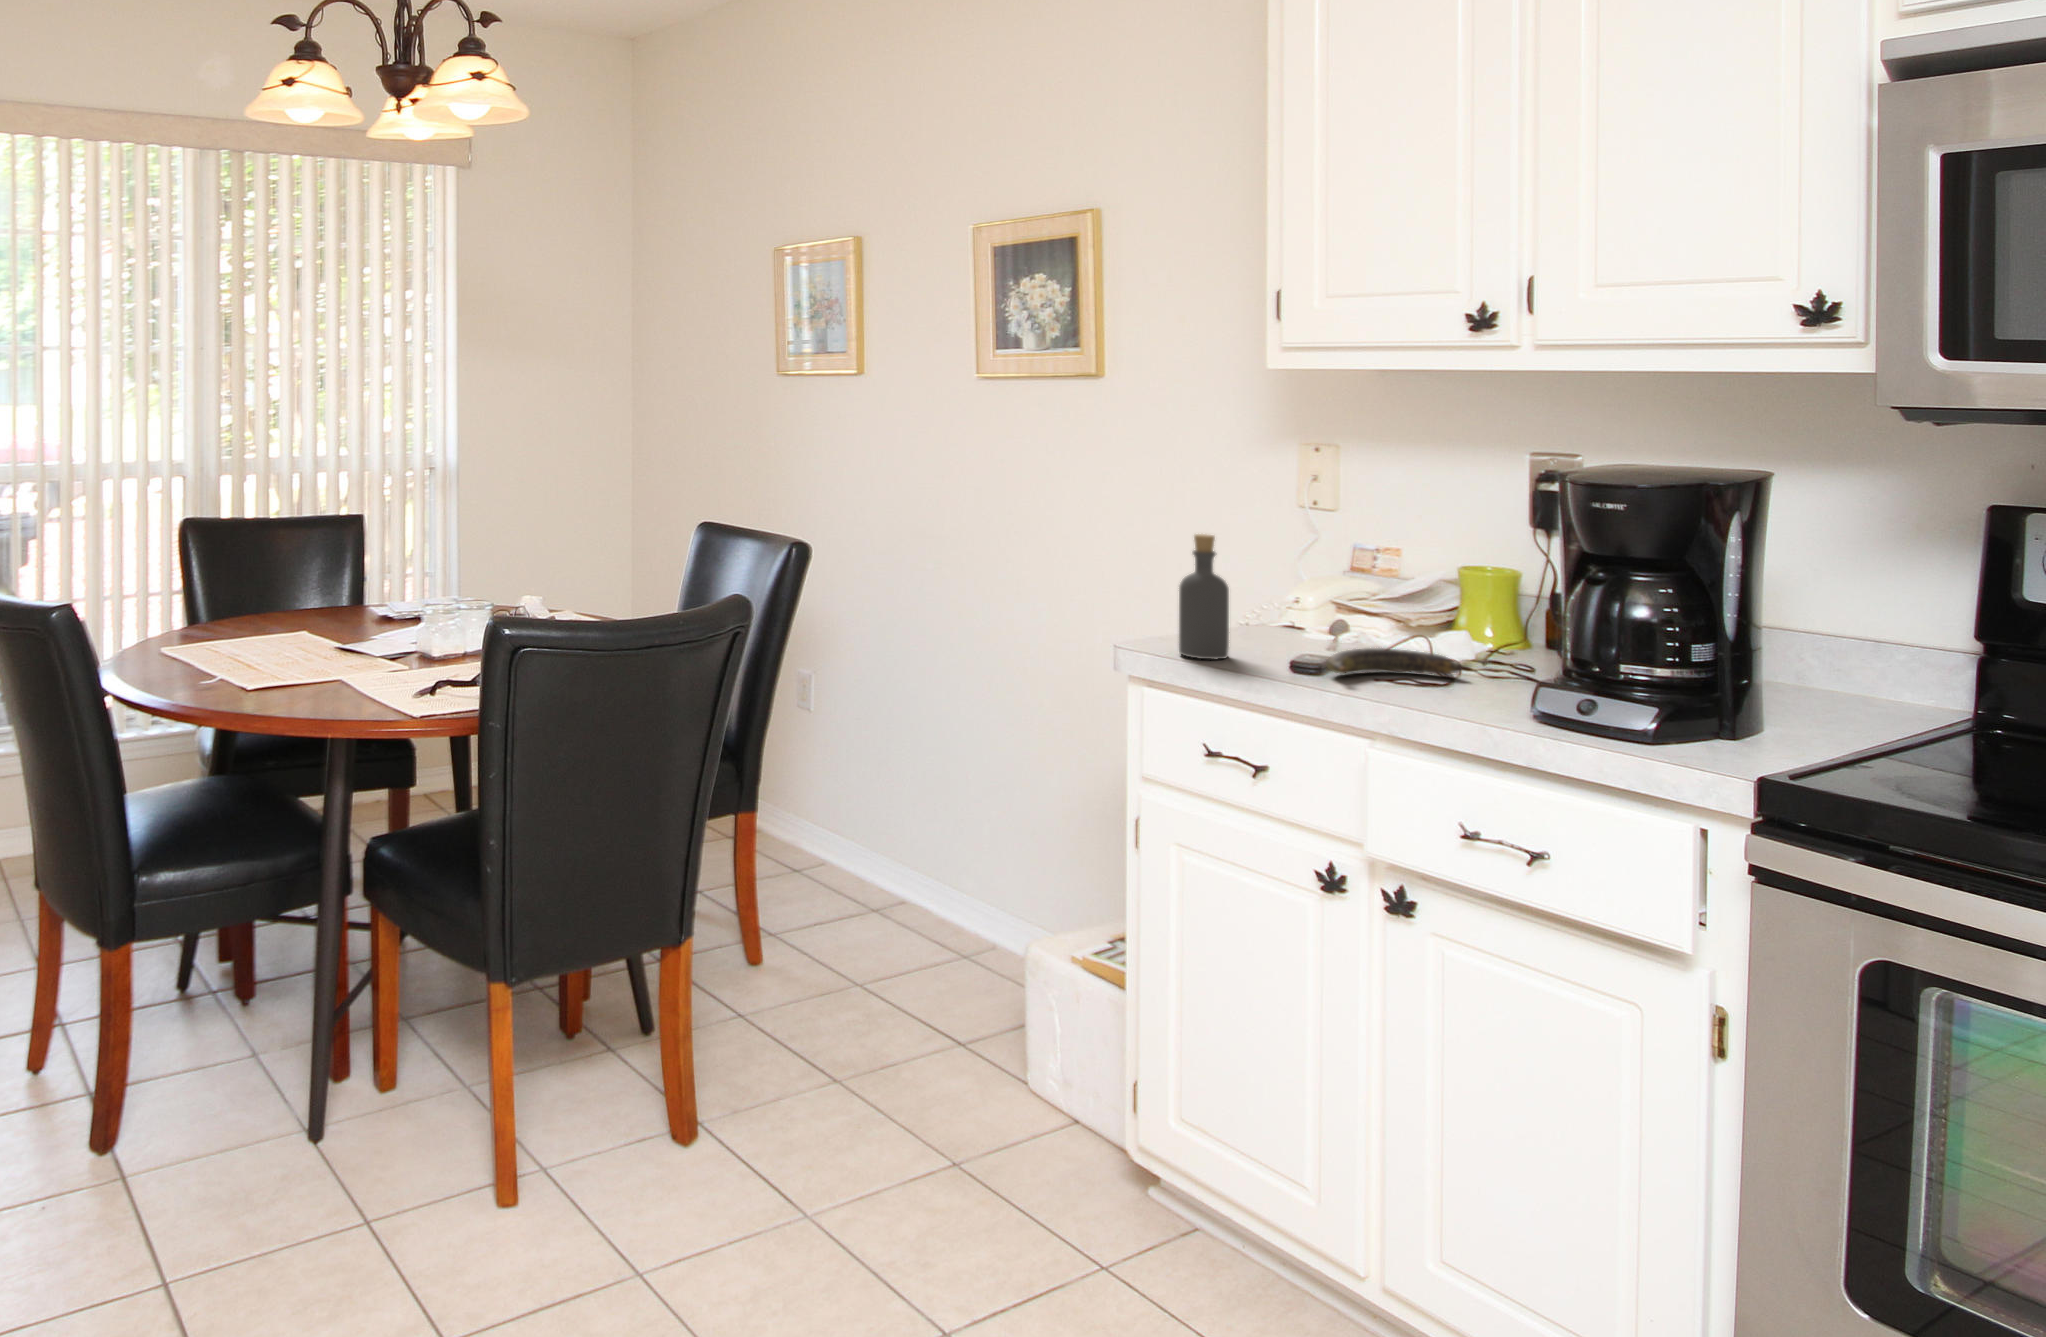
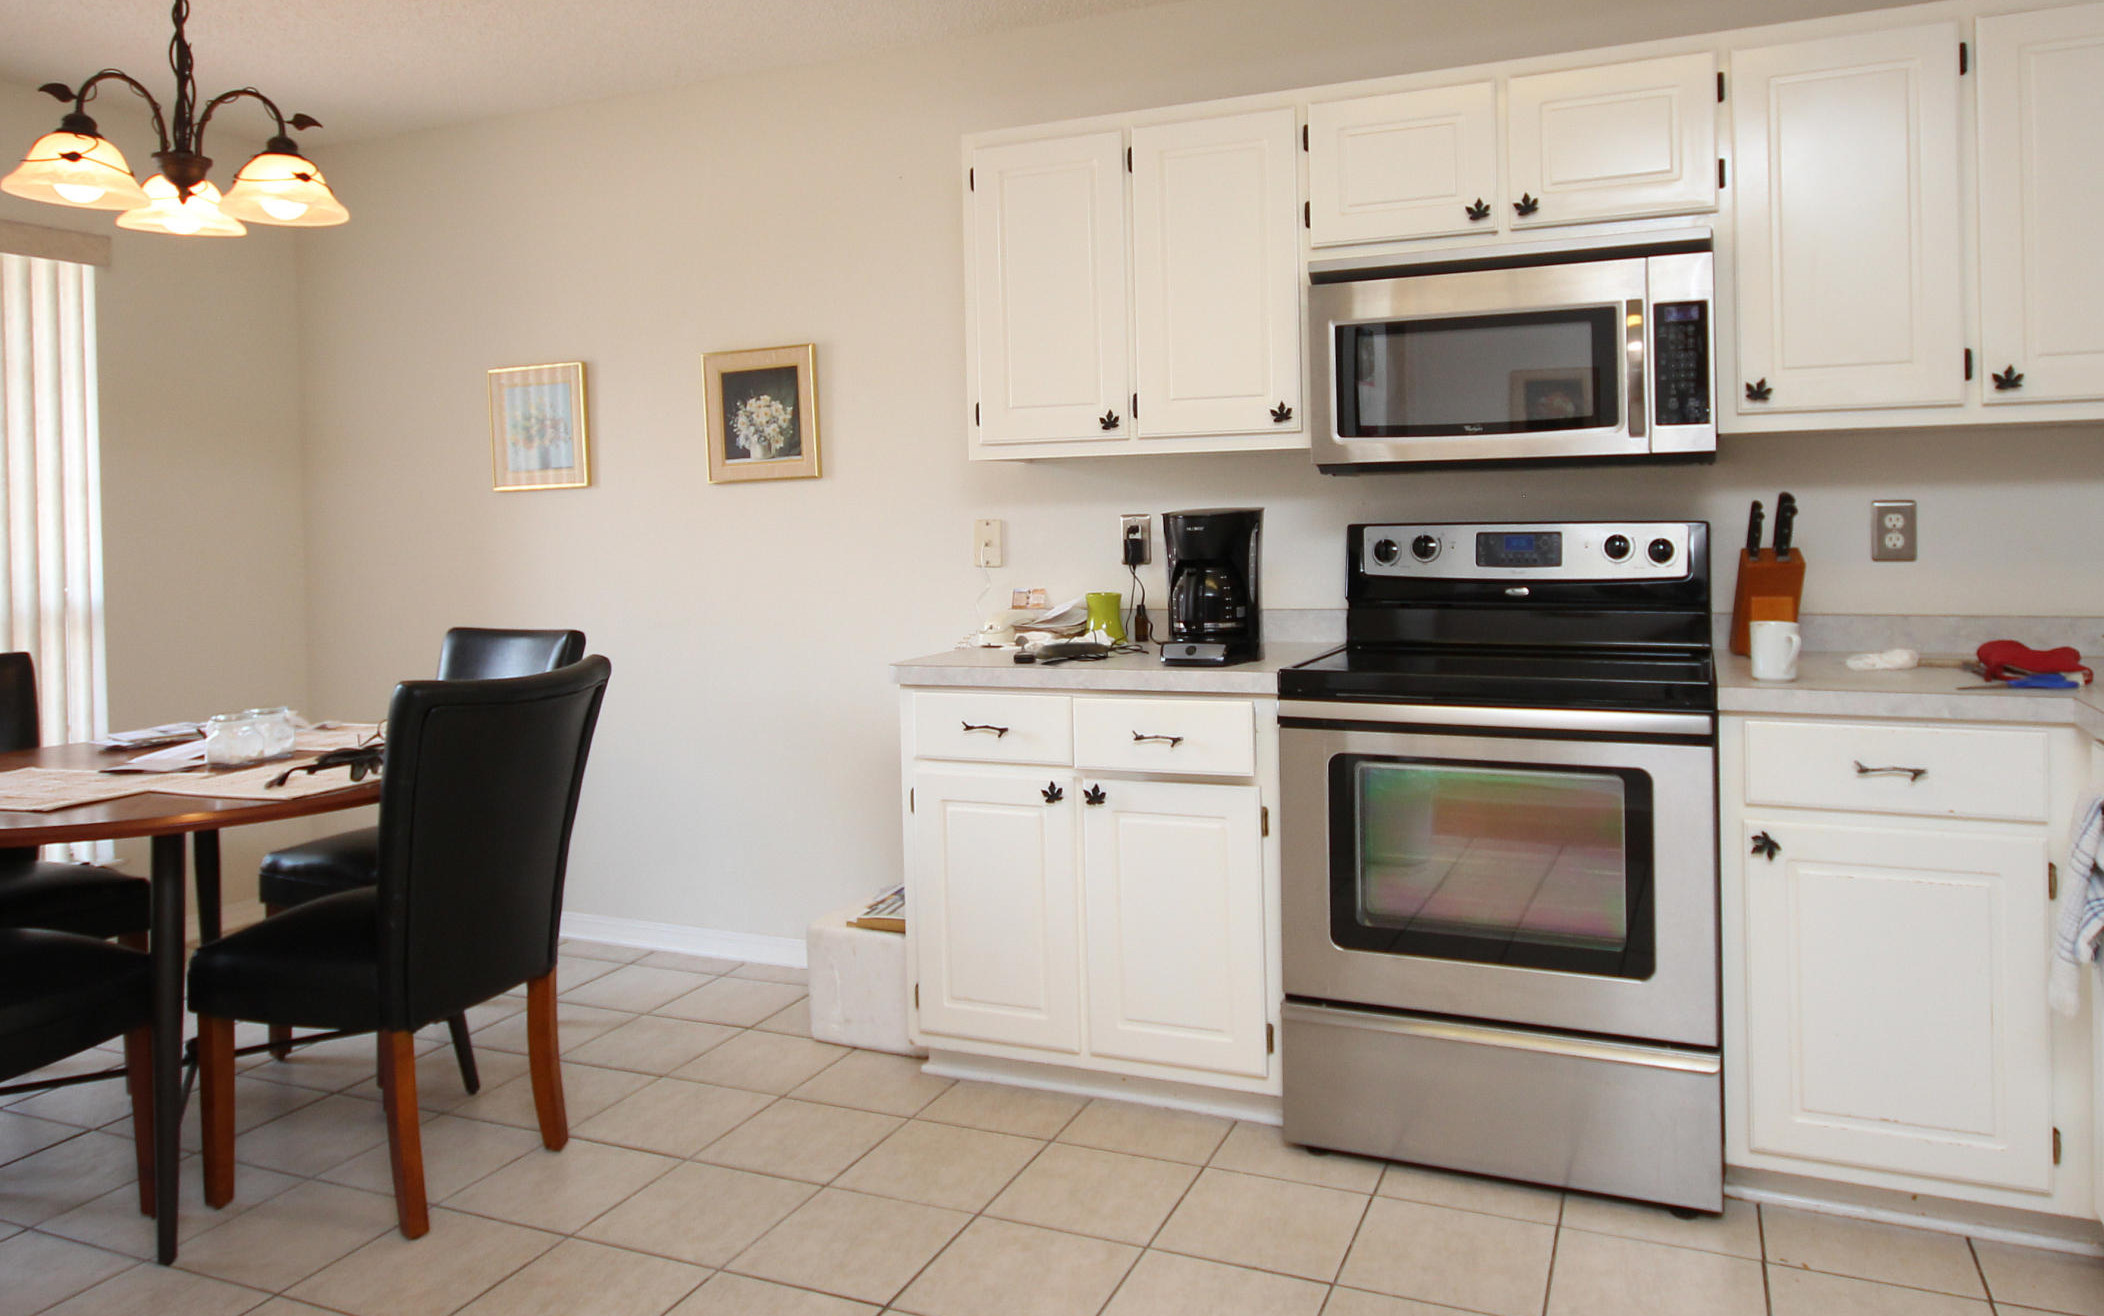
bottle: present [1179,534,1229,659] -> none [934,576,968,666]

